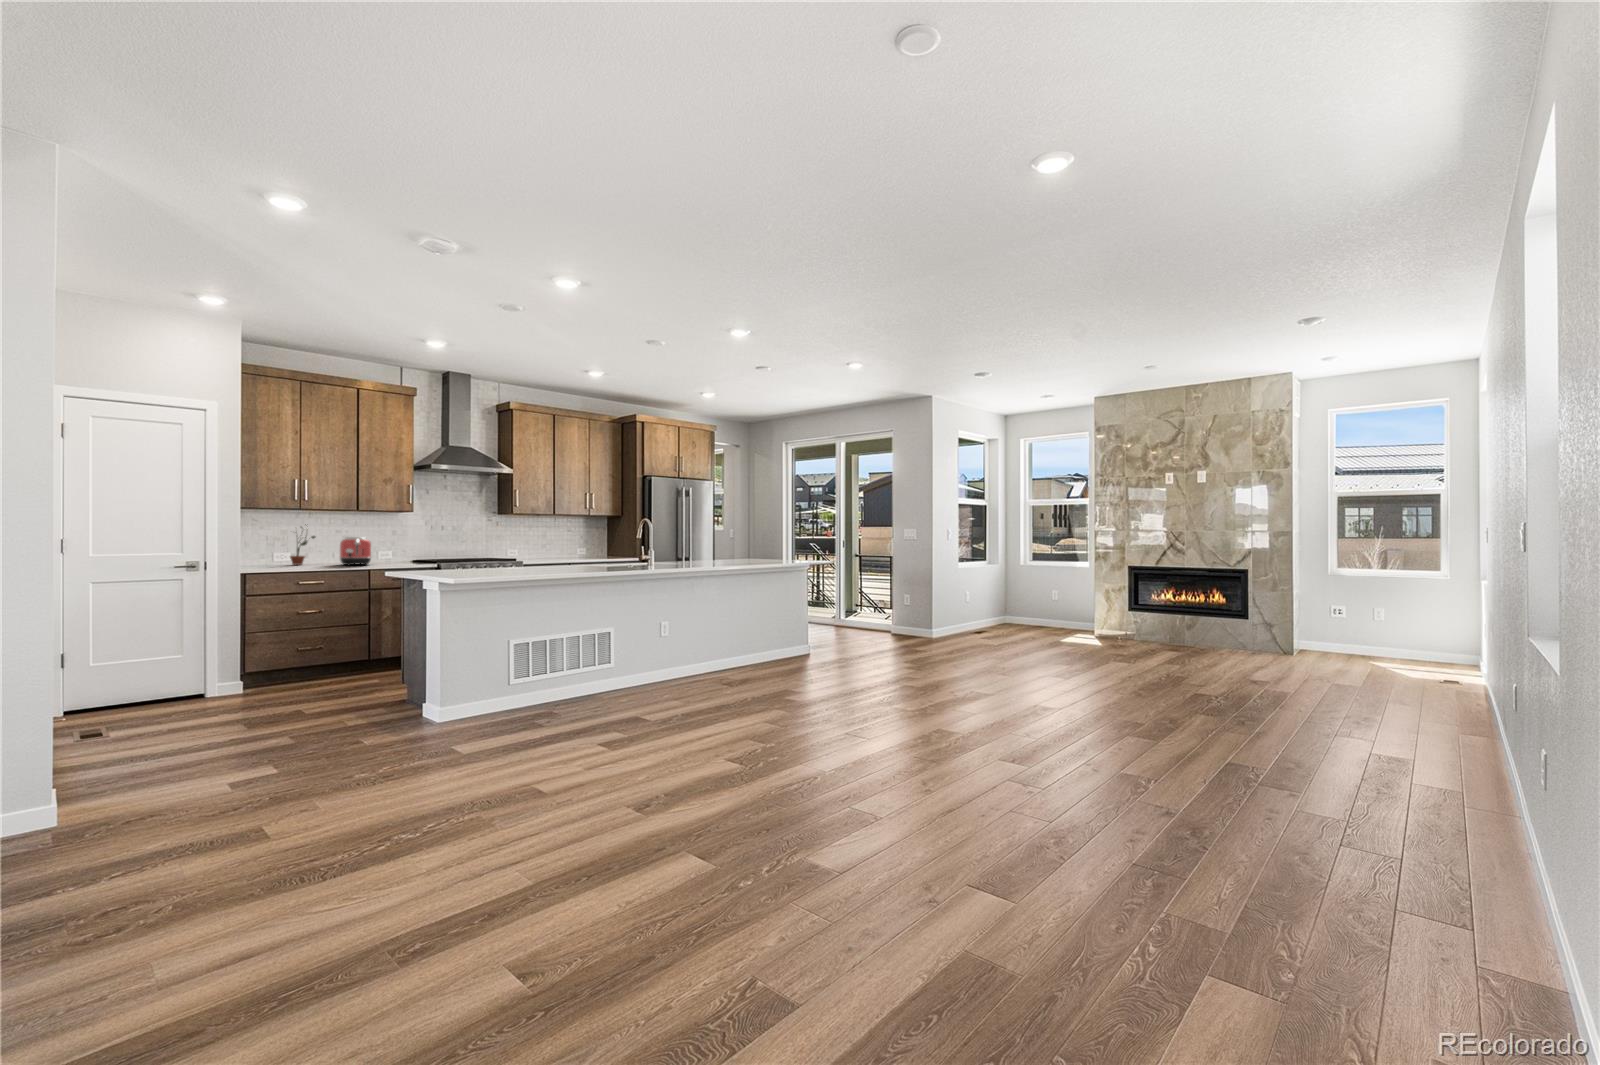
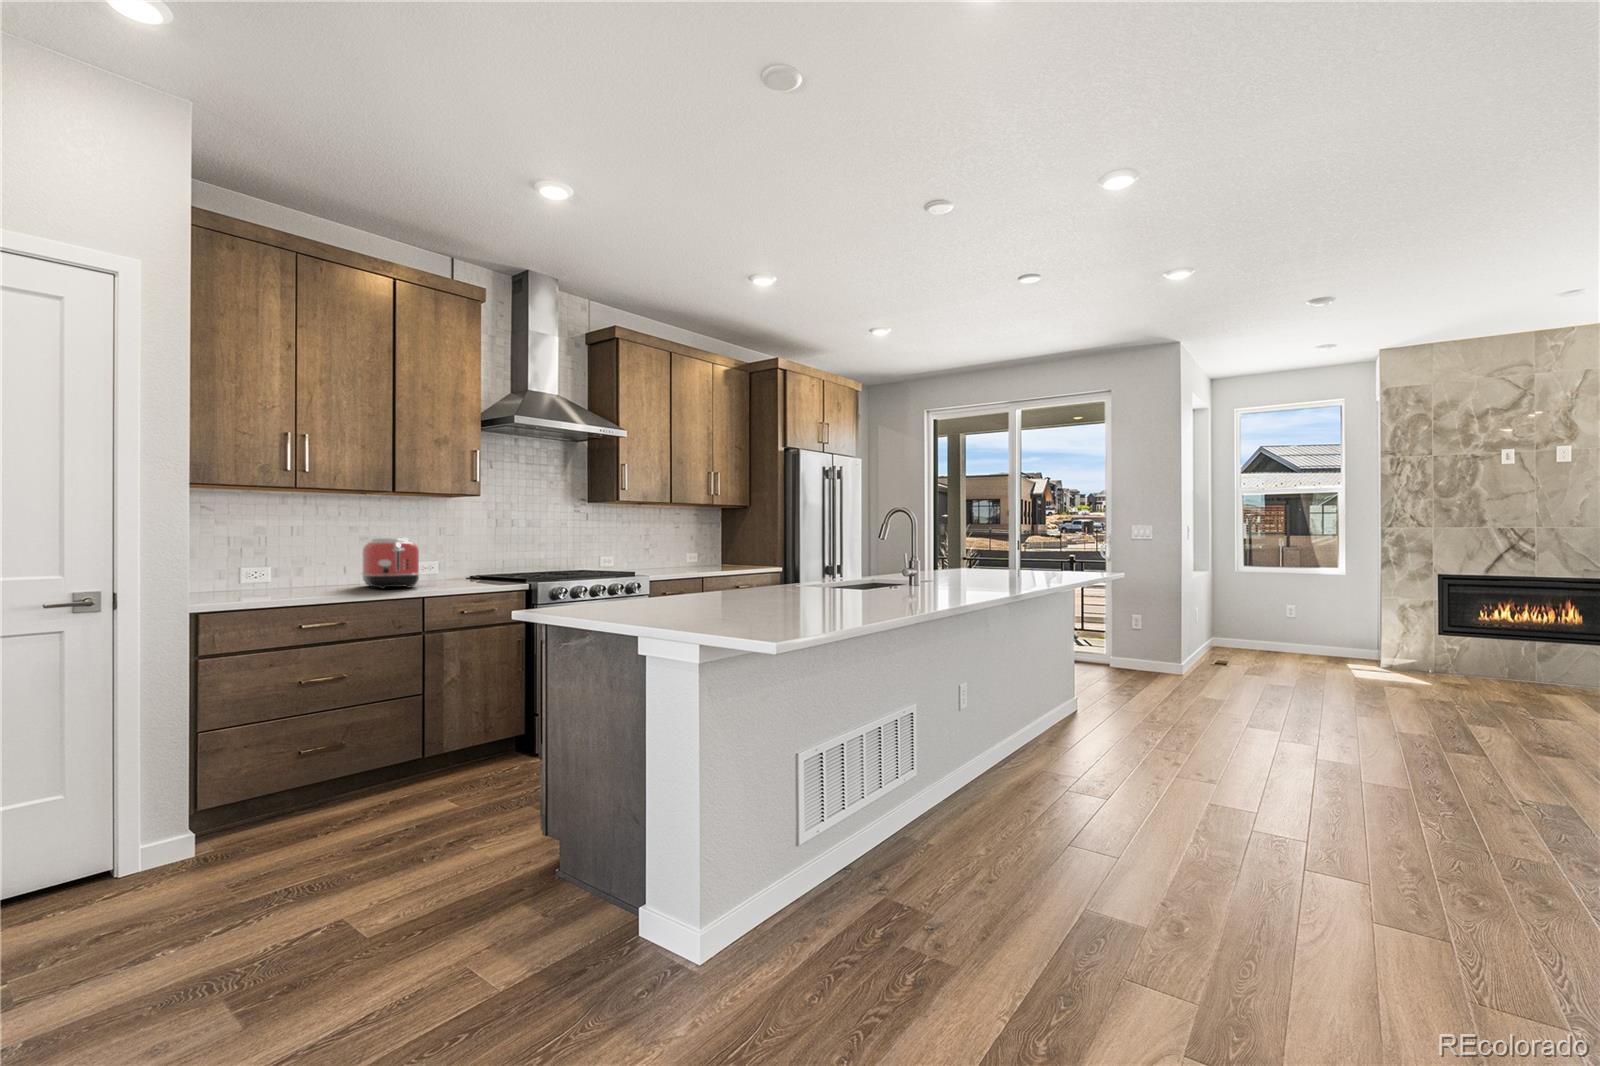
potted plant: present [290,524,315,565] -> none [265,513,320,588]

